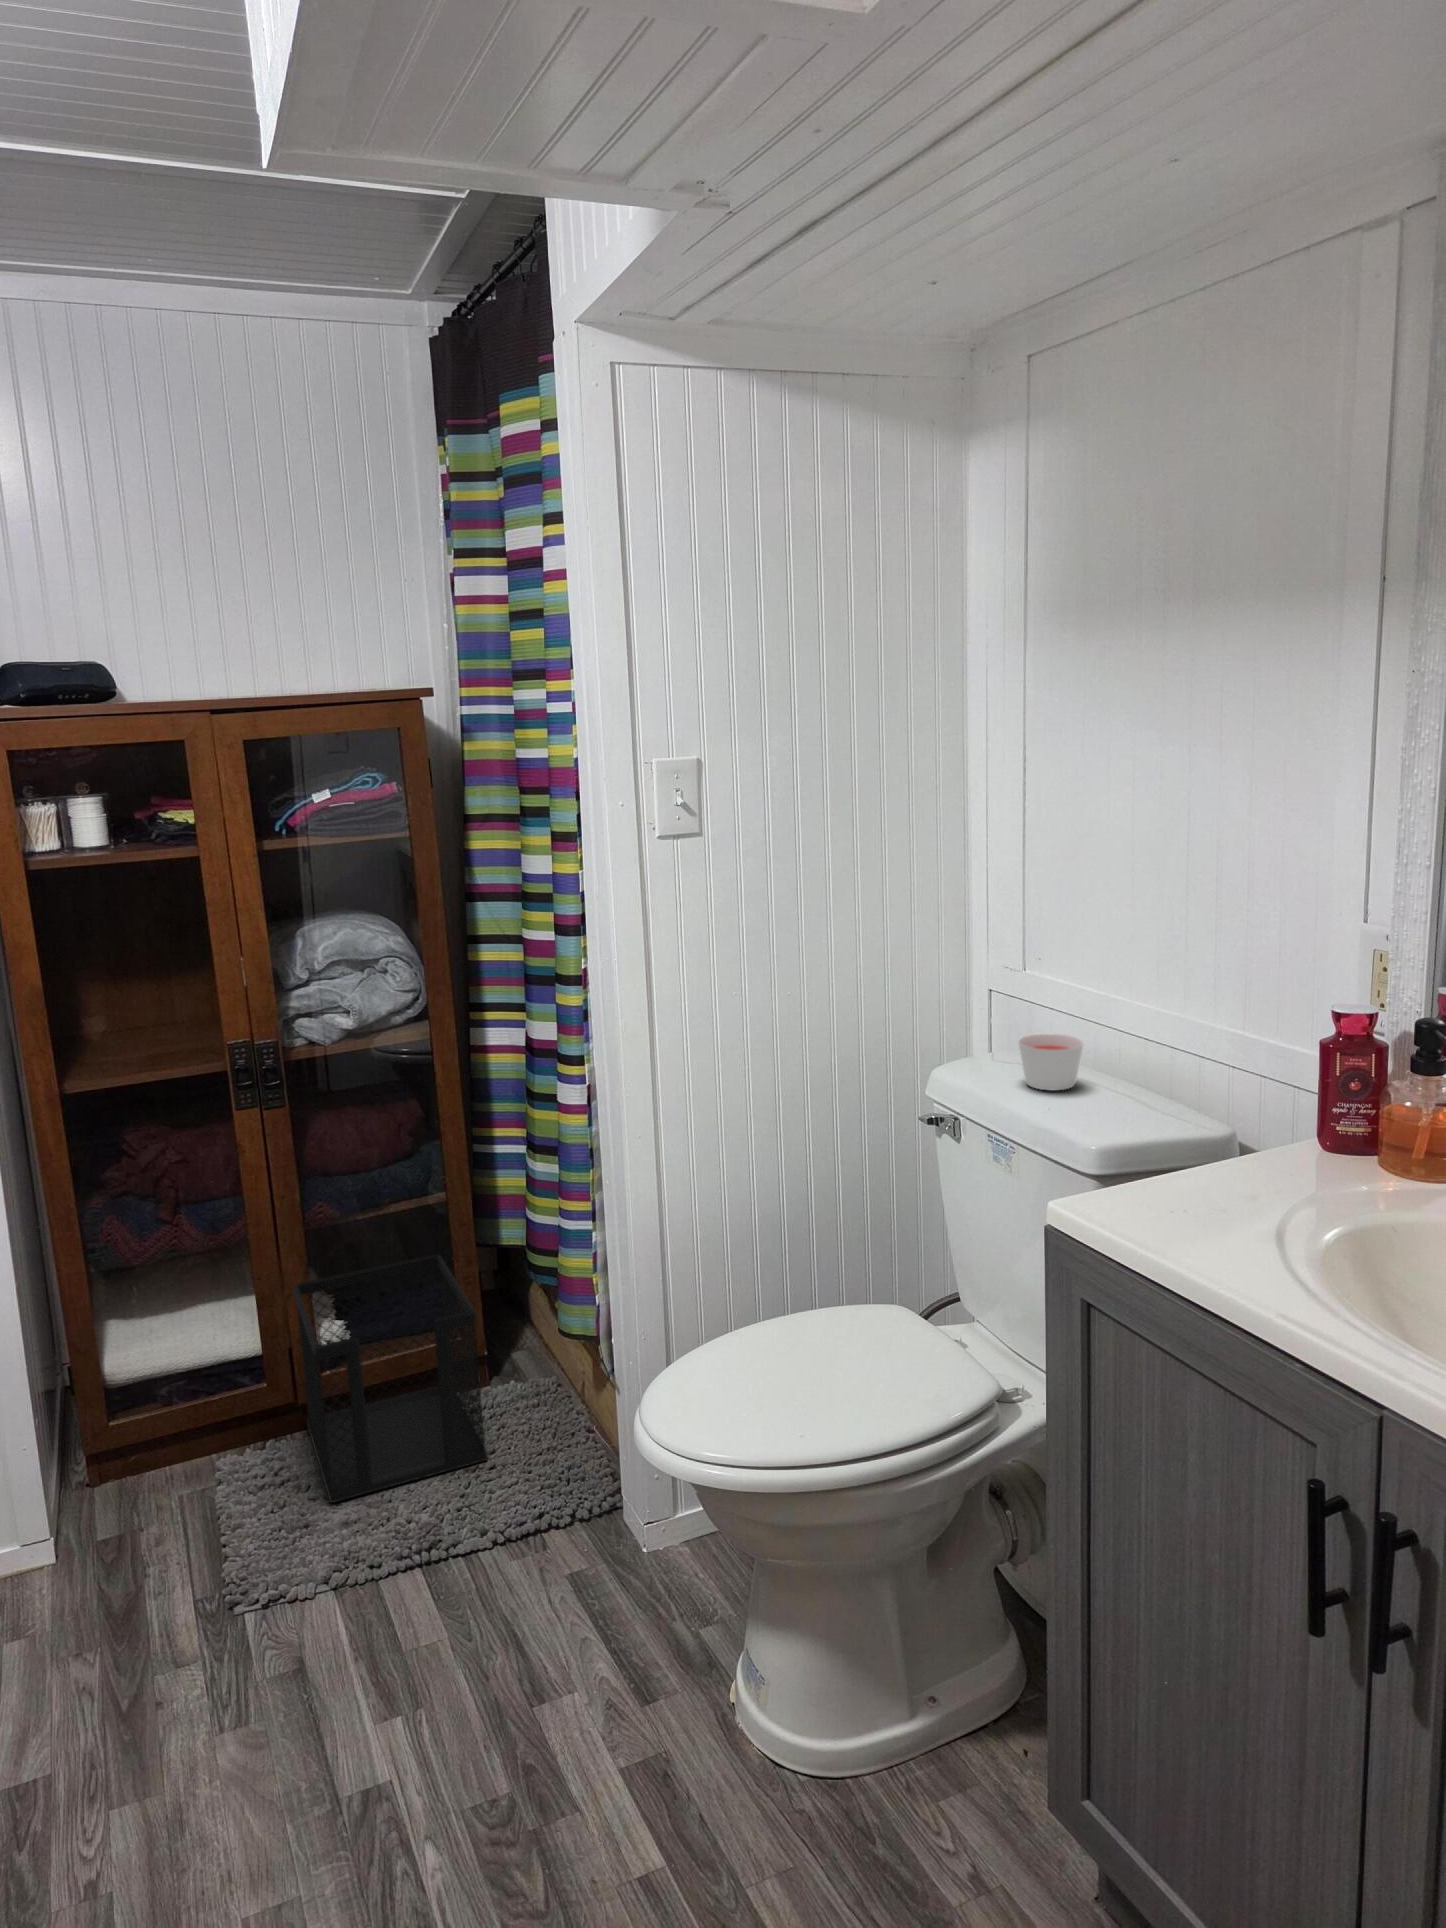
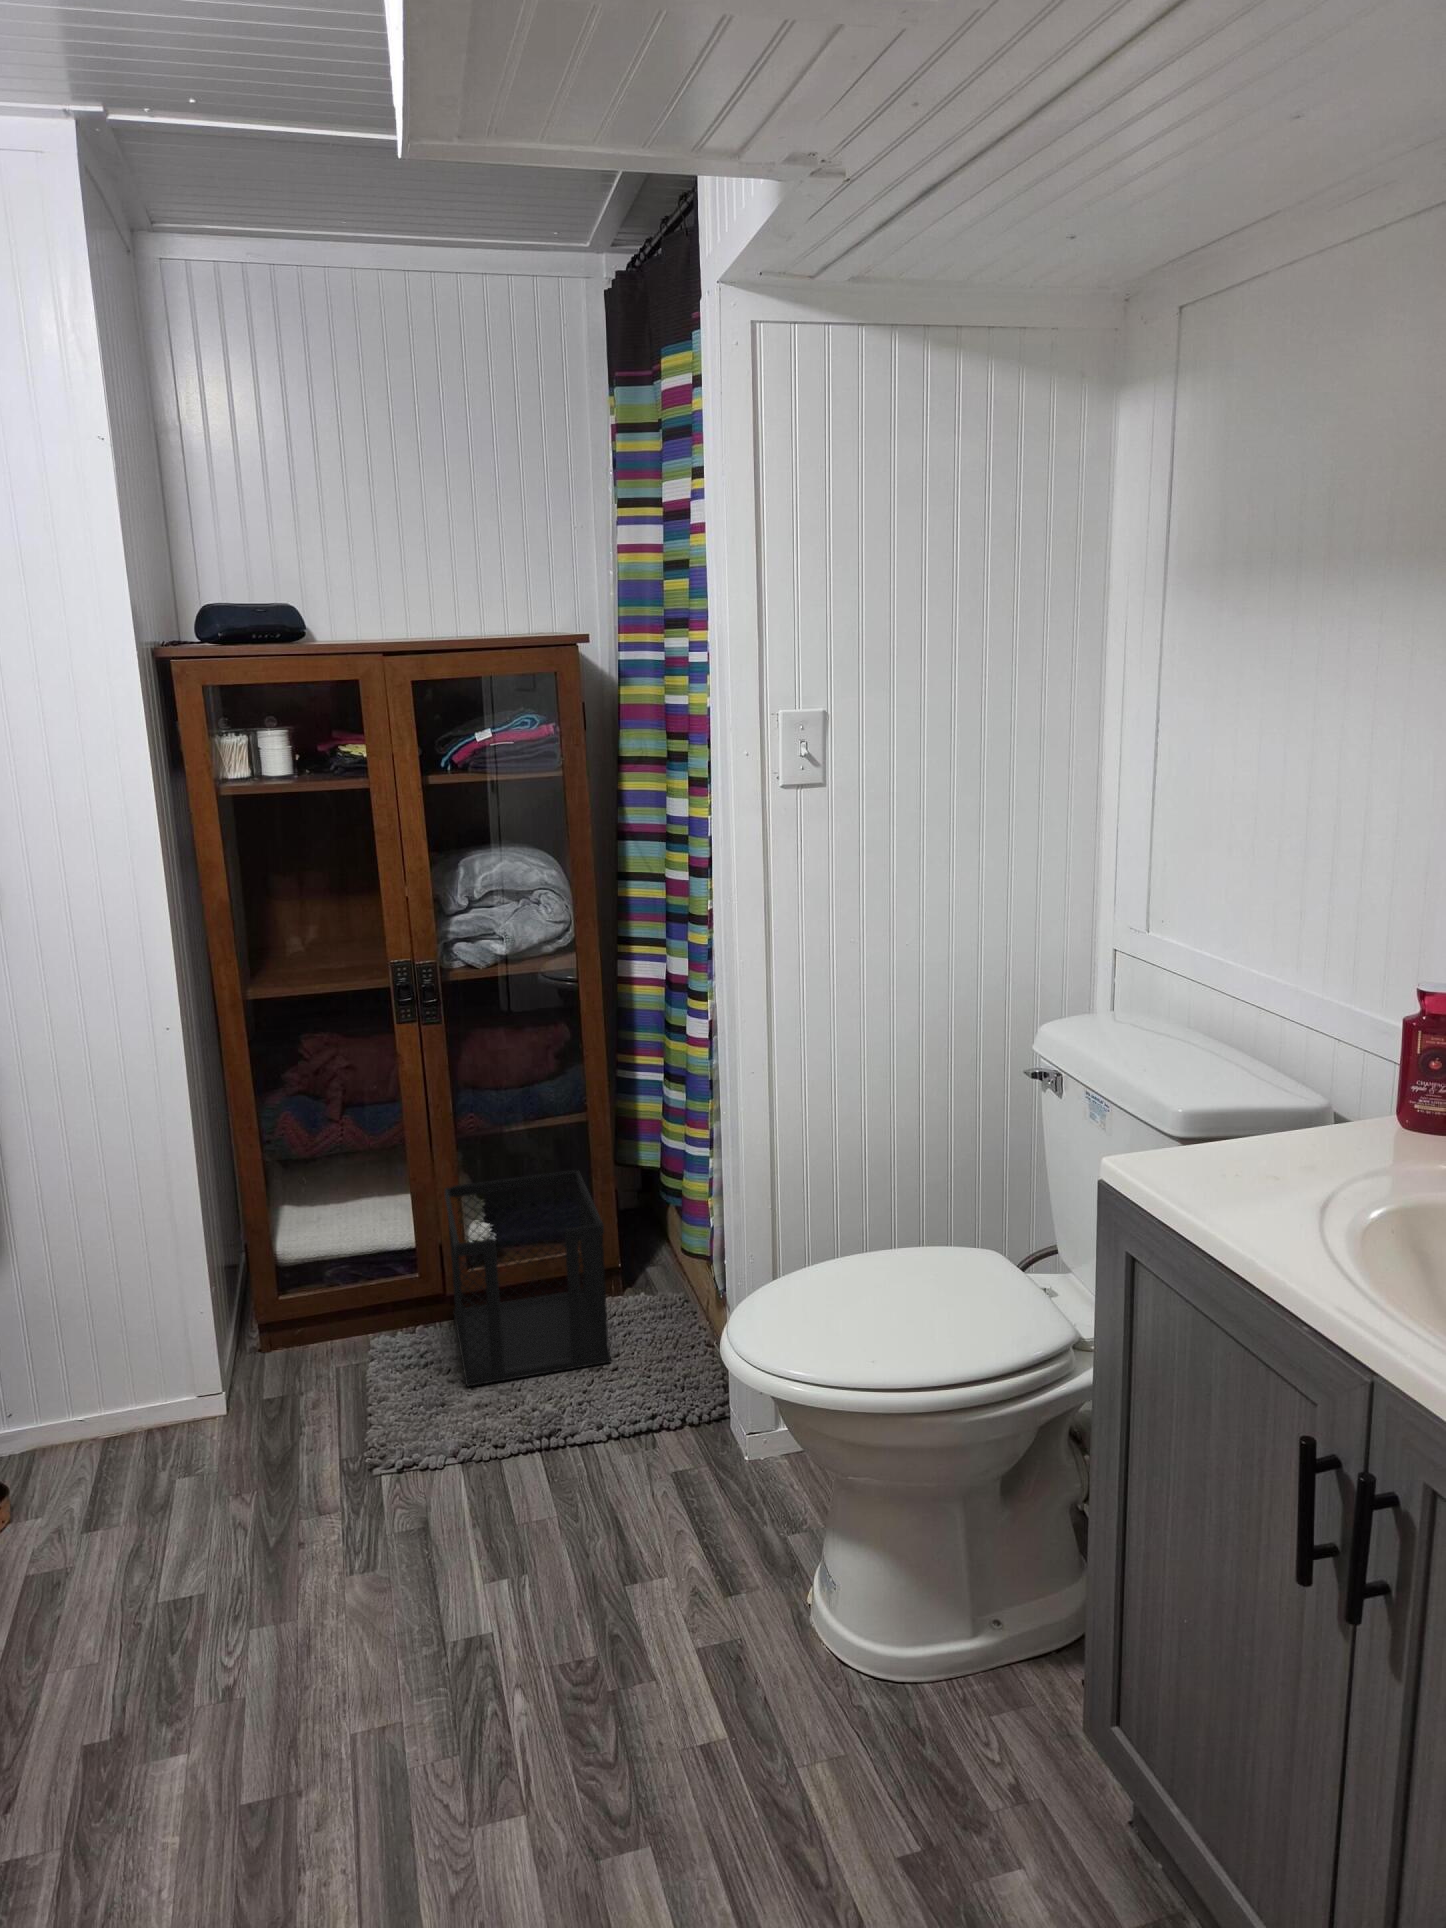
candle: present [1018,1033,1084,1090] -> none [1120,994,1187,1051]

